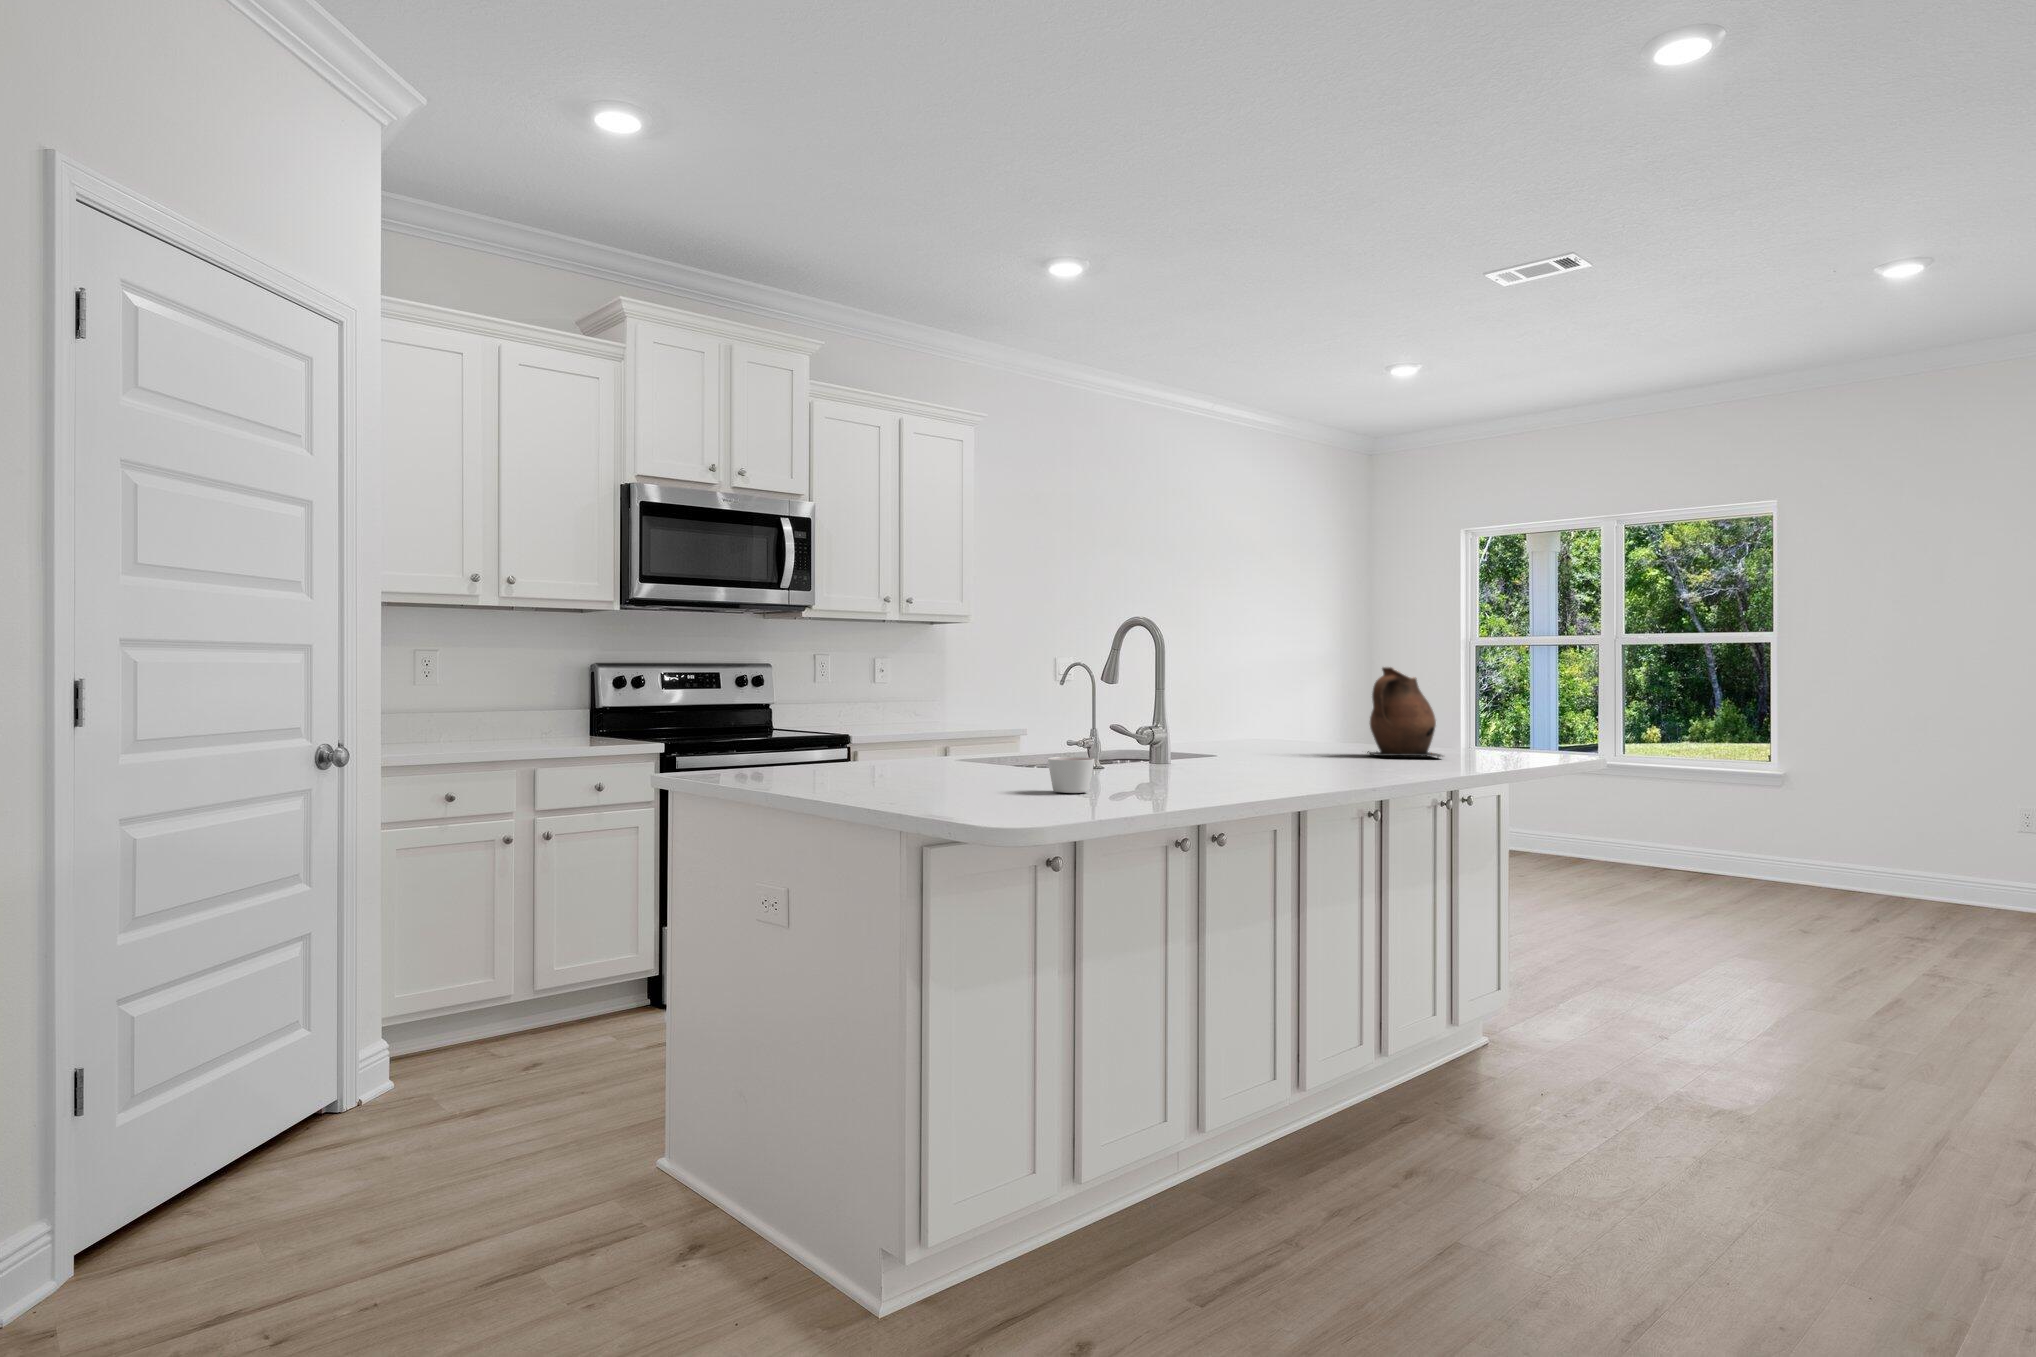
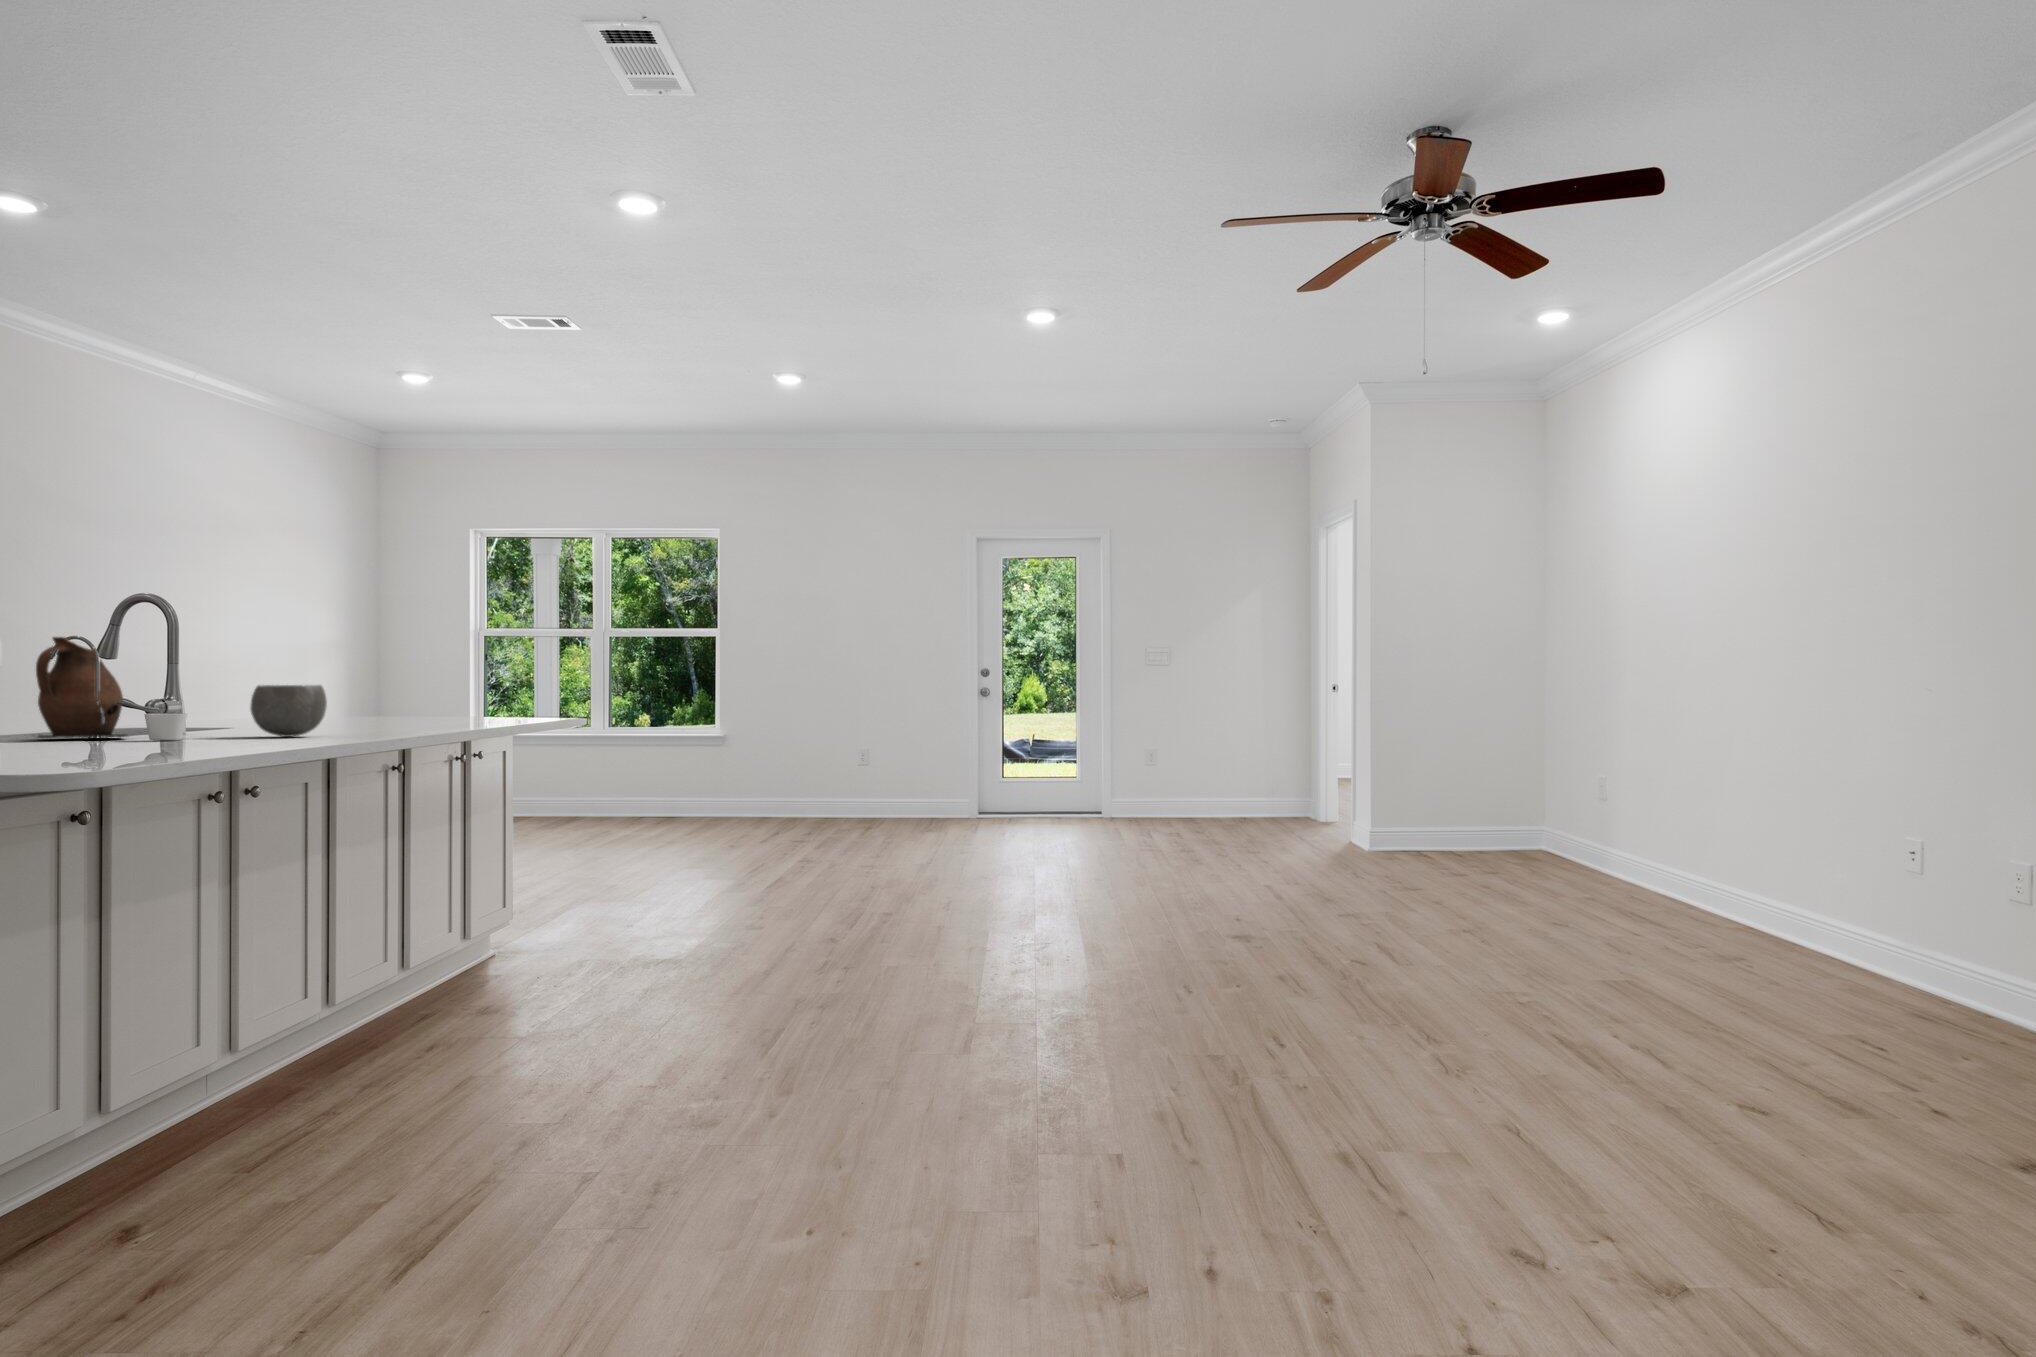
ceramic pitcher: present [1367,667,1443,757] -> present [36,637,128,738]
ceramic bowl: none [1174,720,1265,789] -> present [250,685,327,737]

